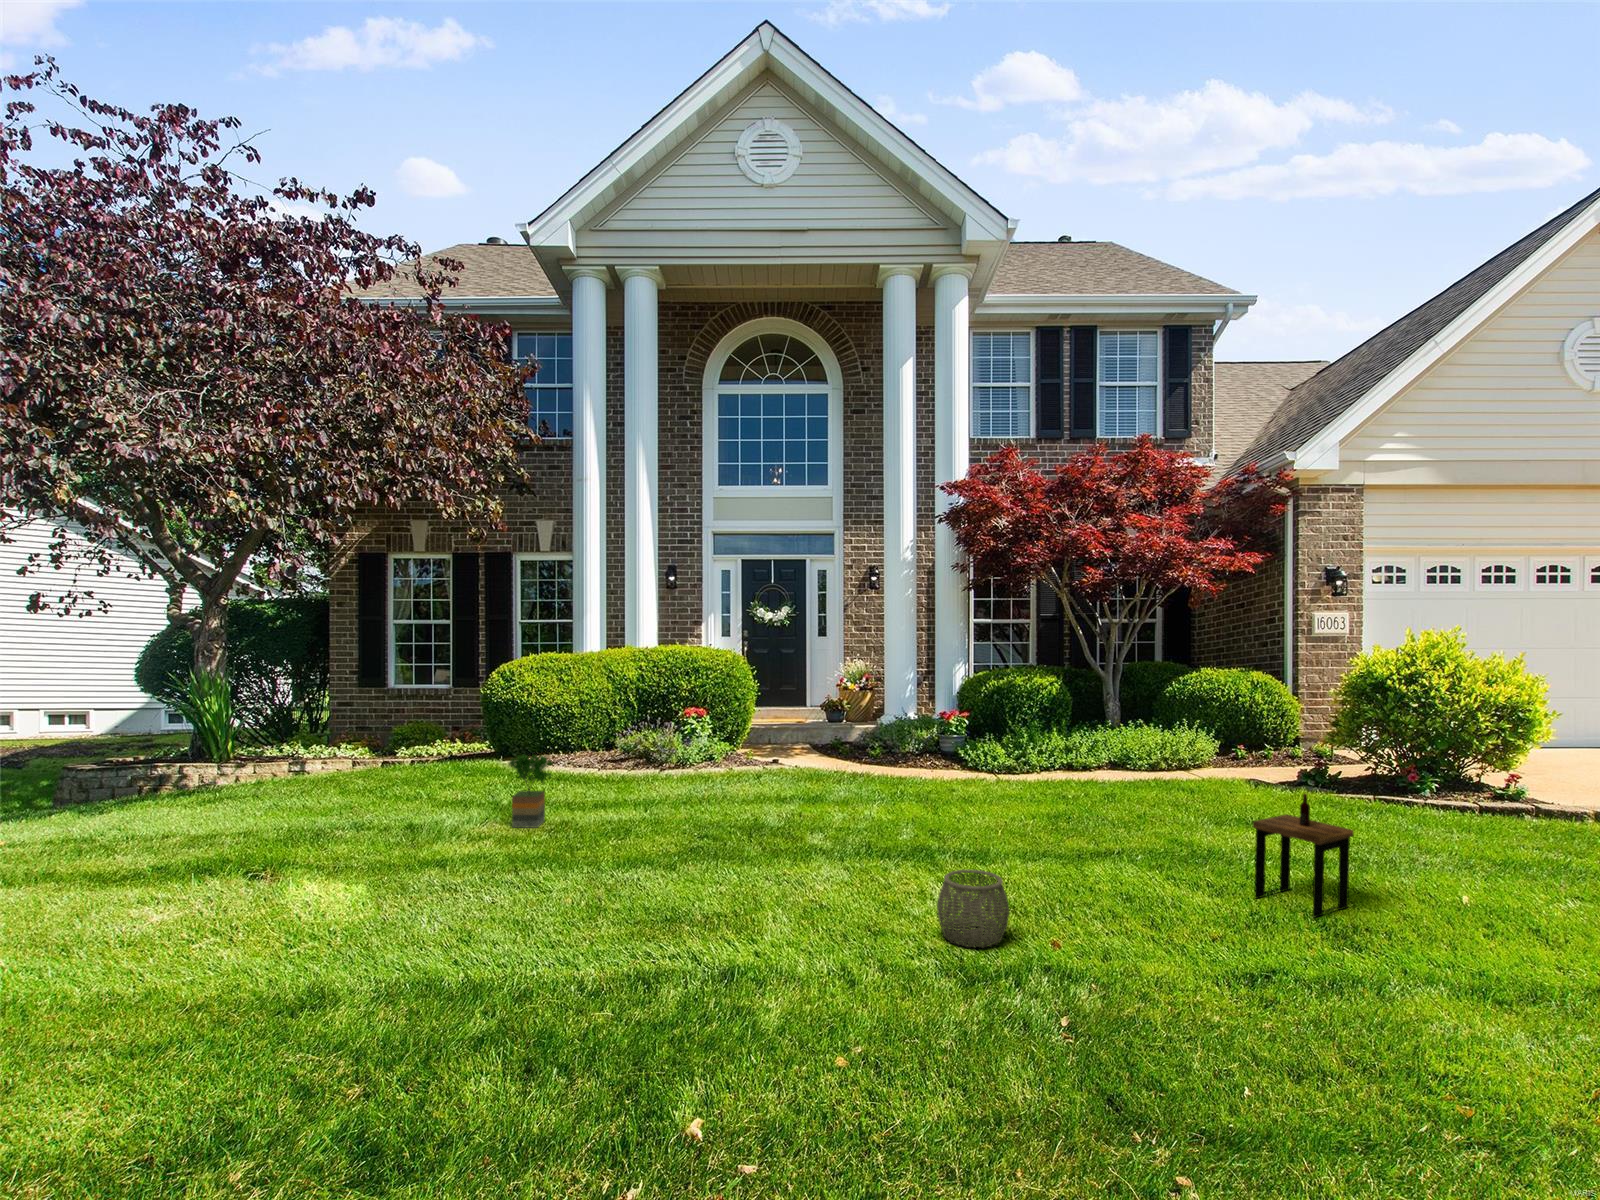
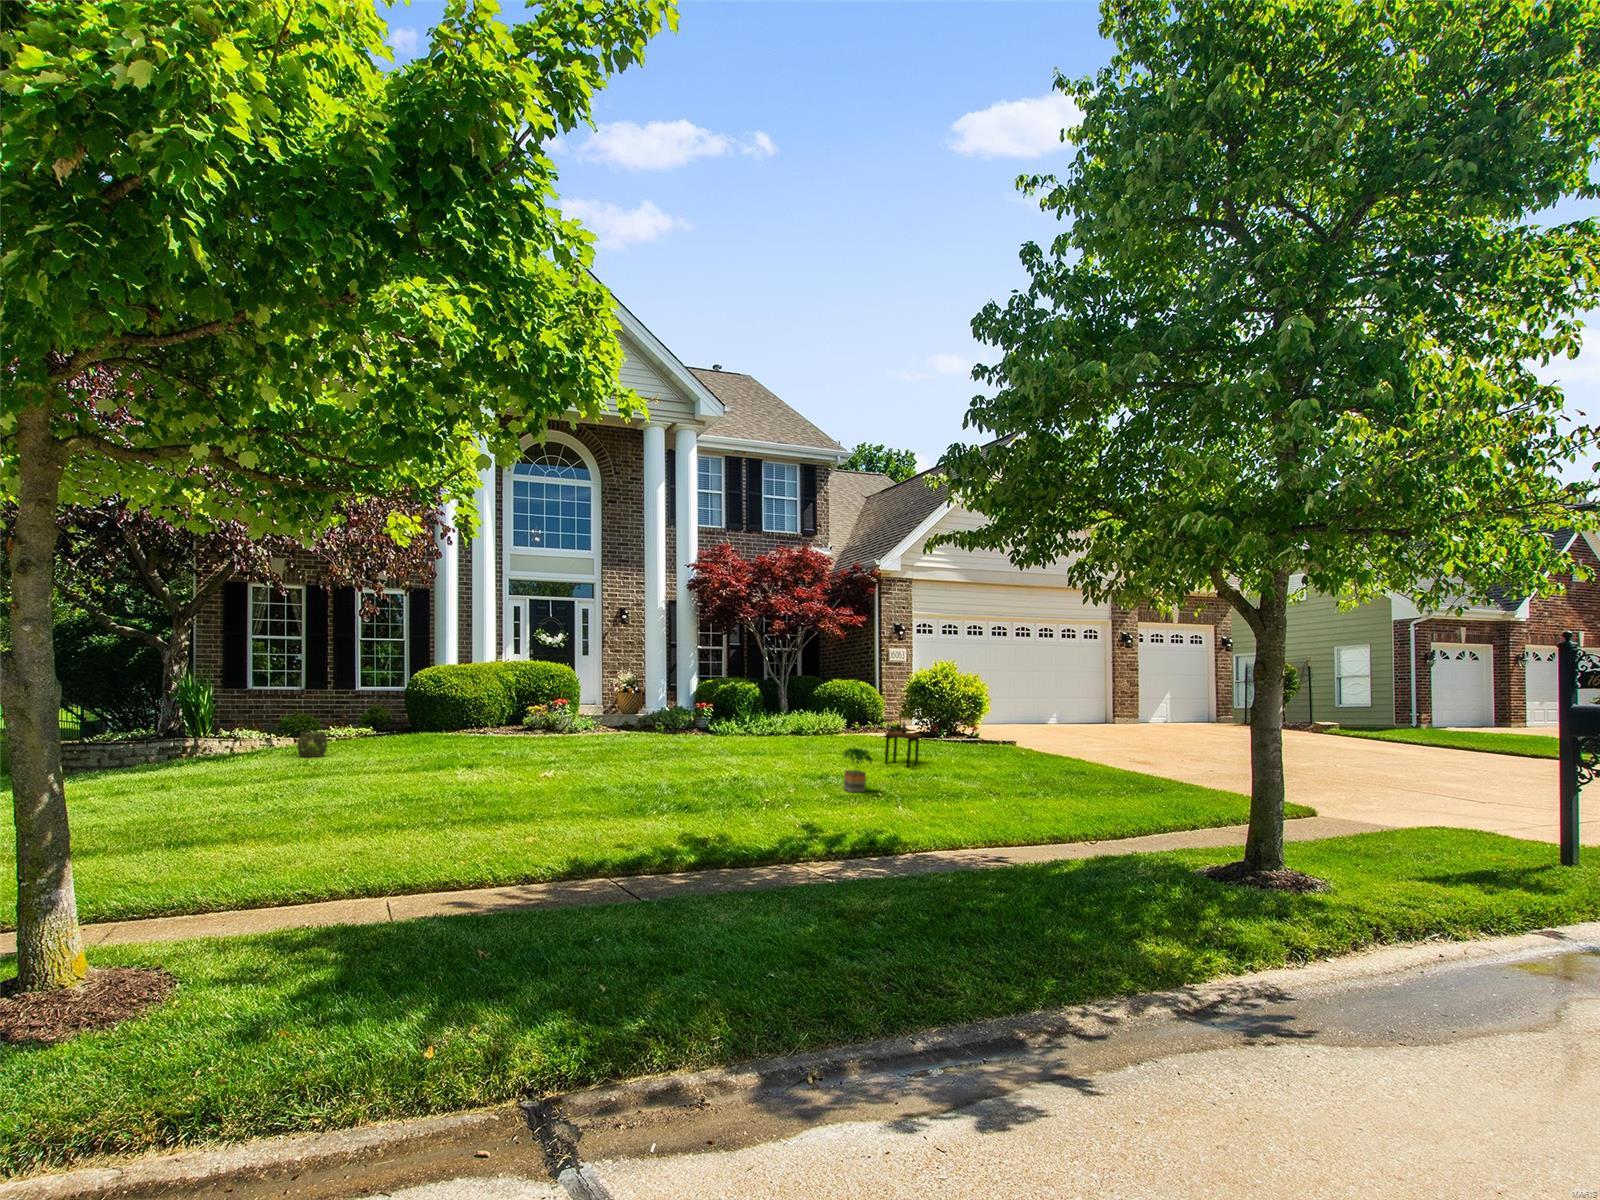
potted tree: present [509,755,552,828] -> present [843,748,873,792]
woven basket: present [937,869,1009,948] -> present [297,731,328,757]

